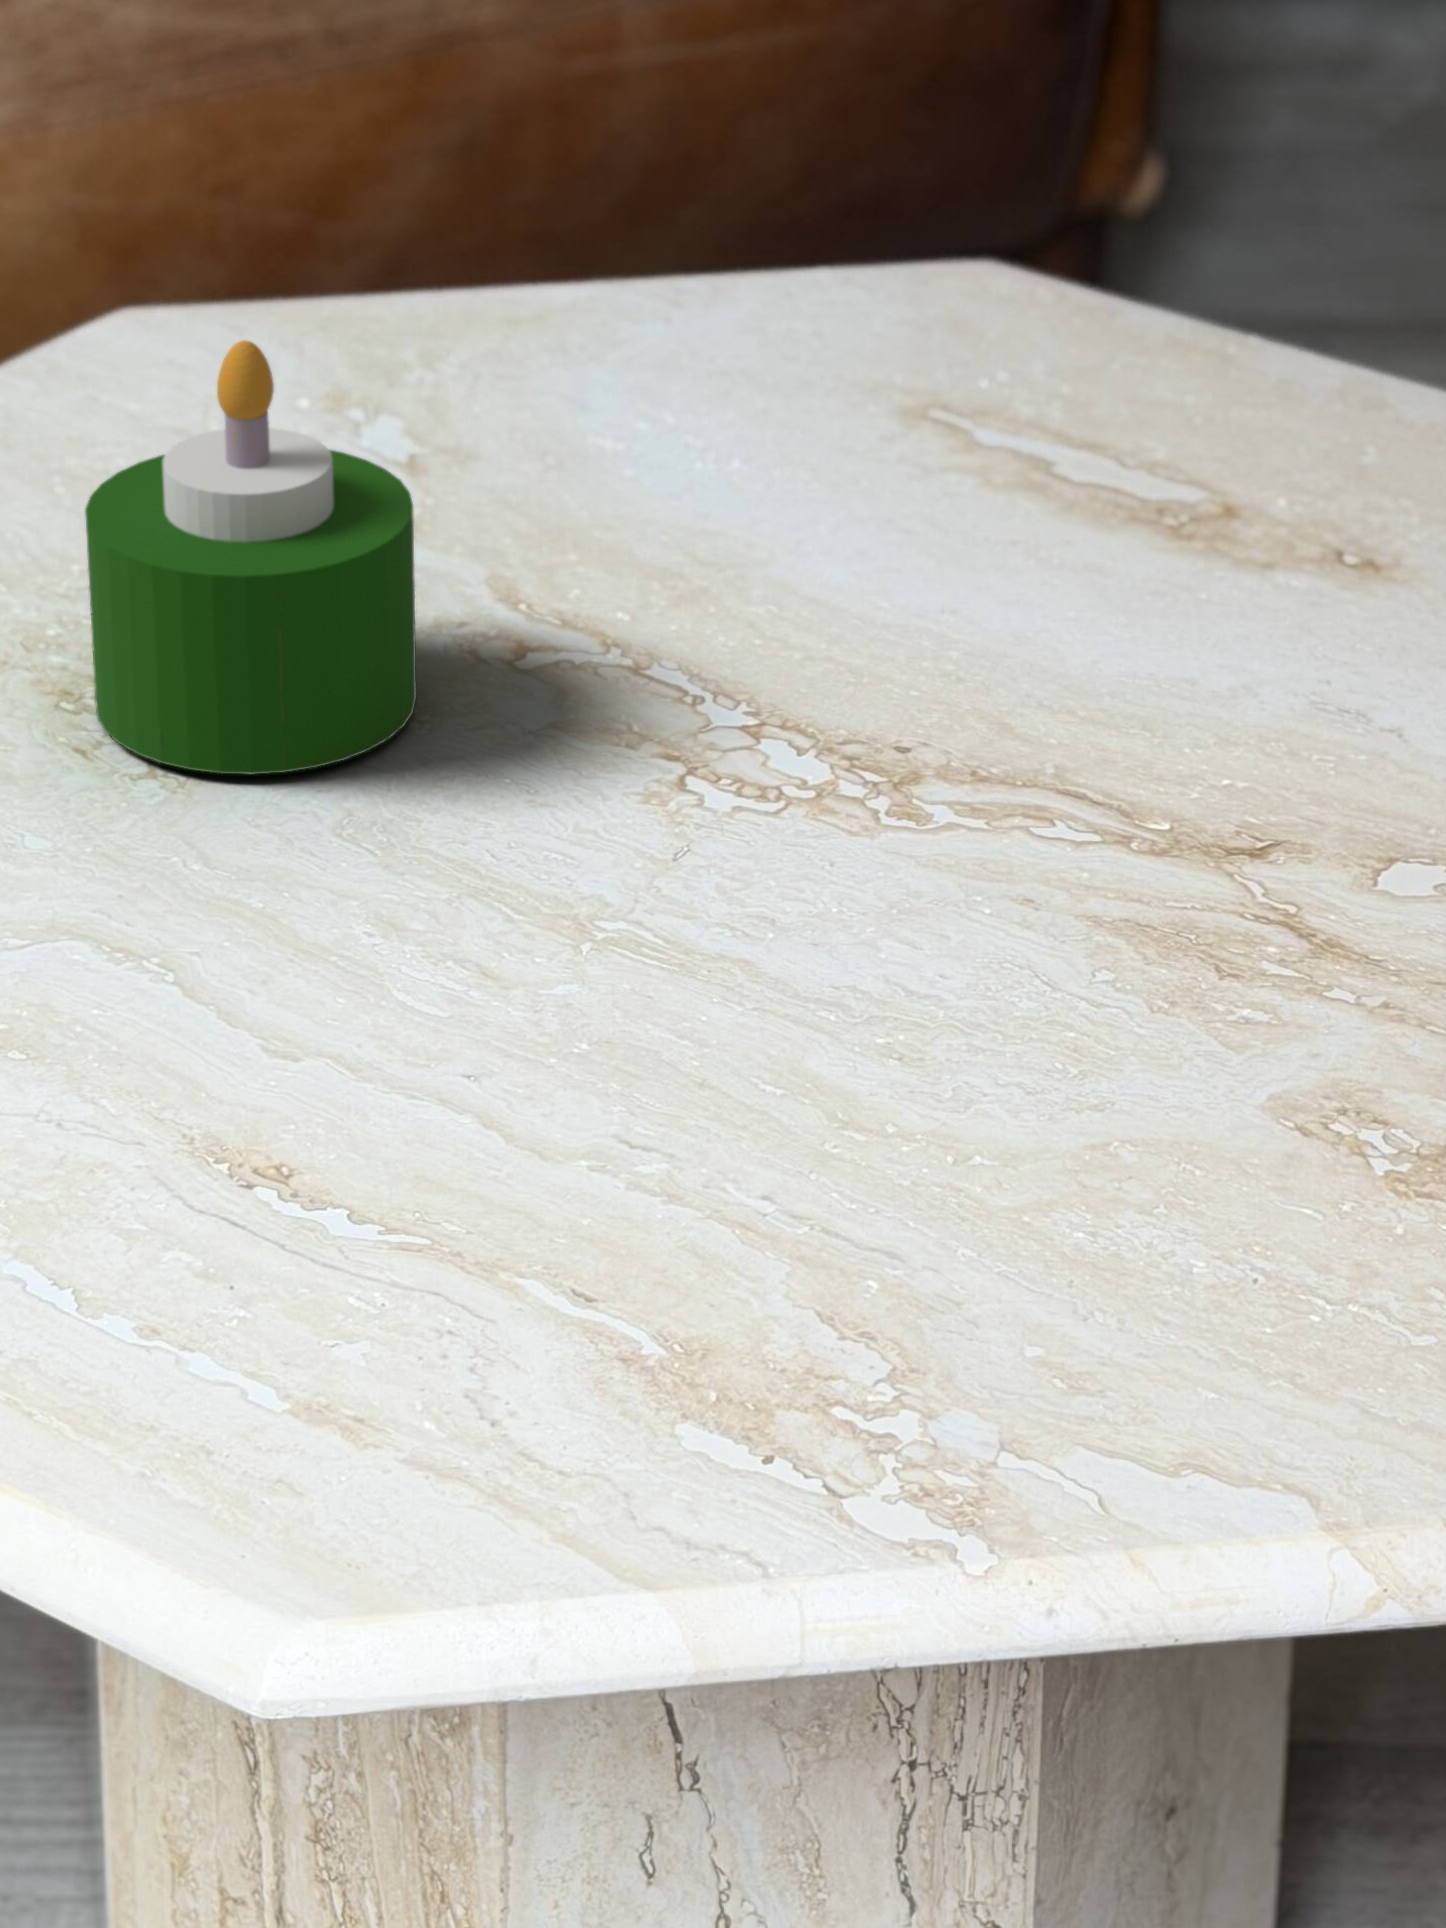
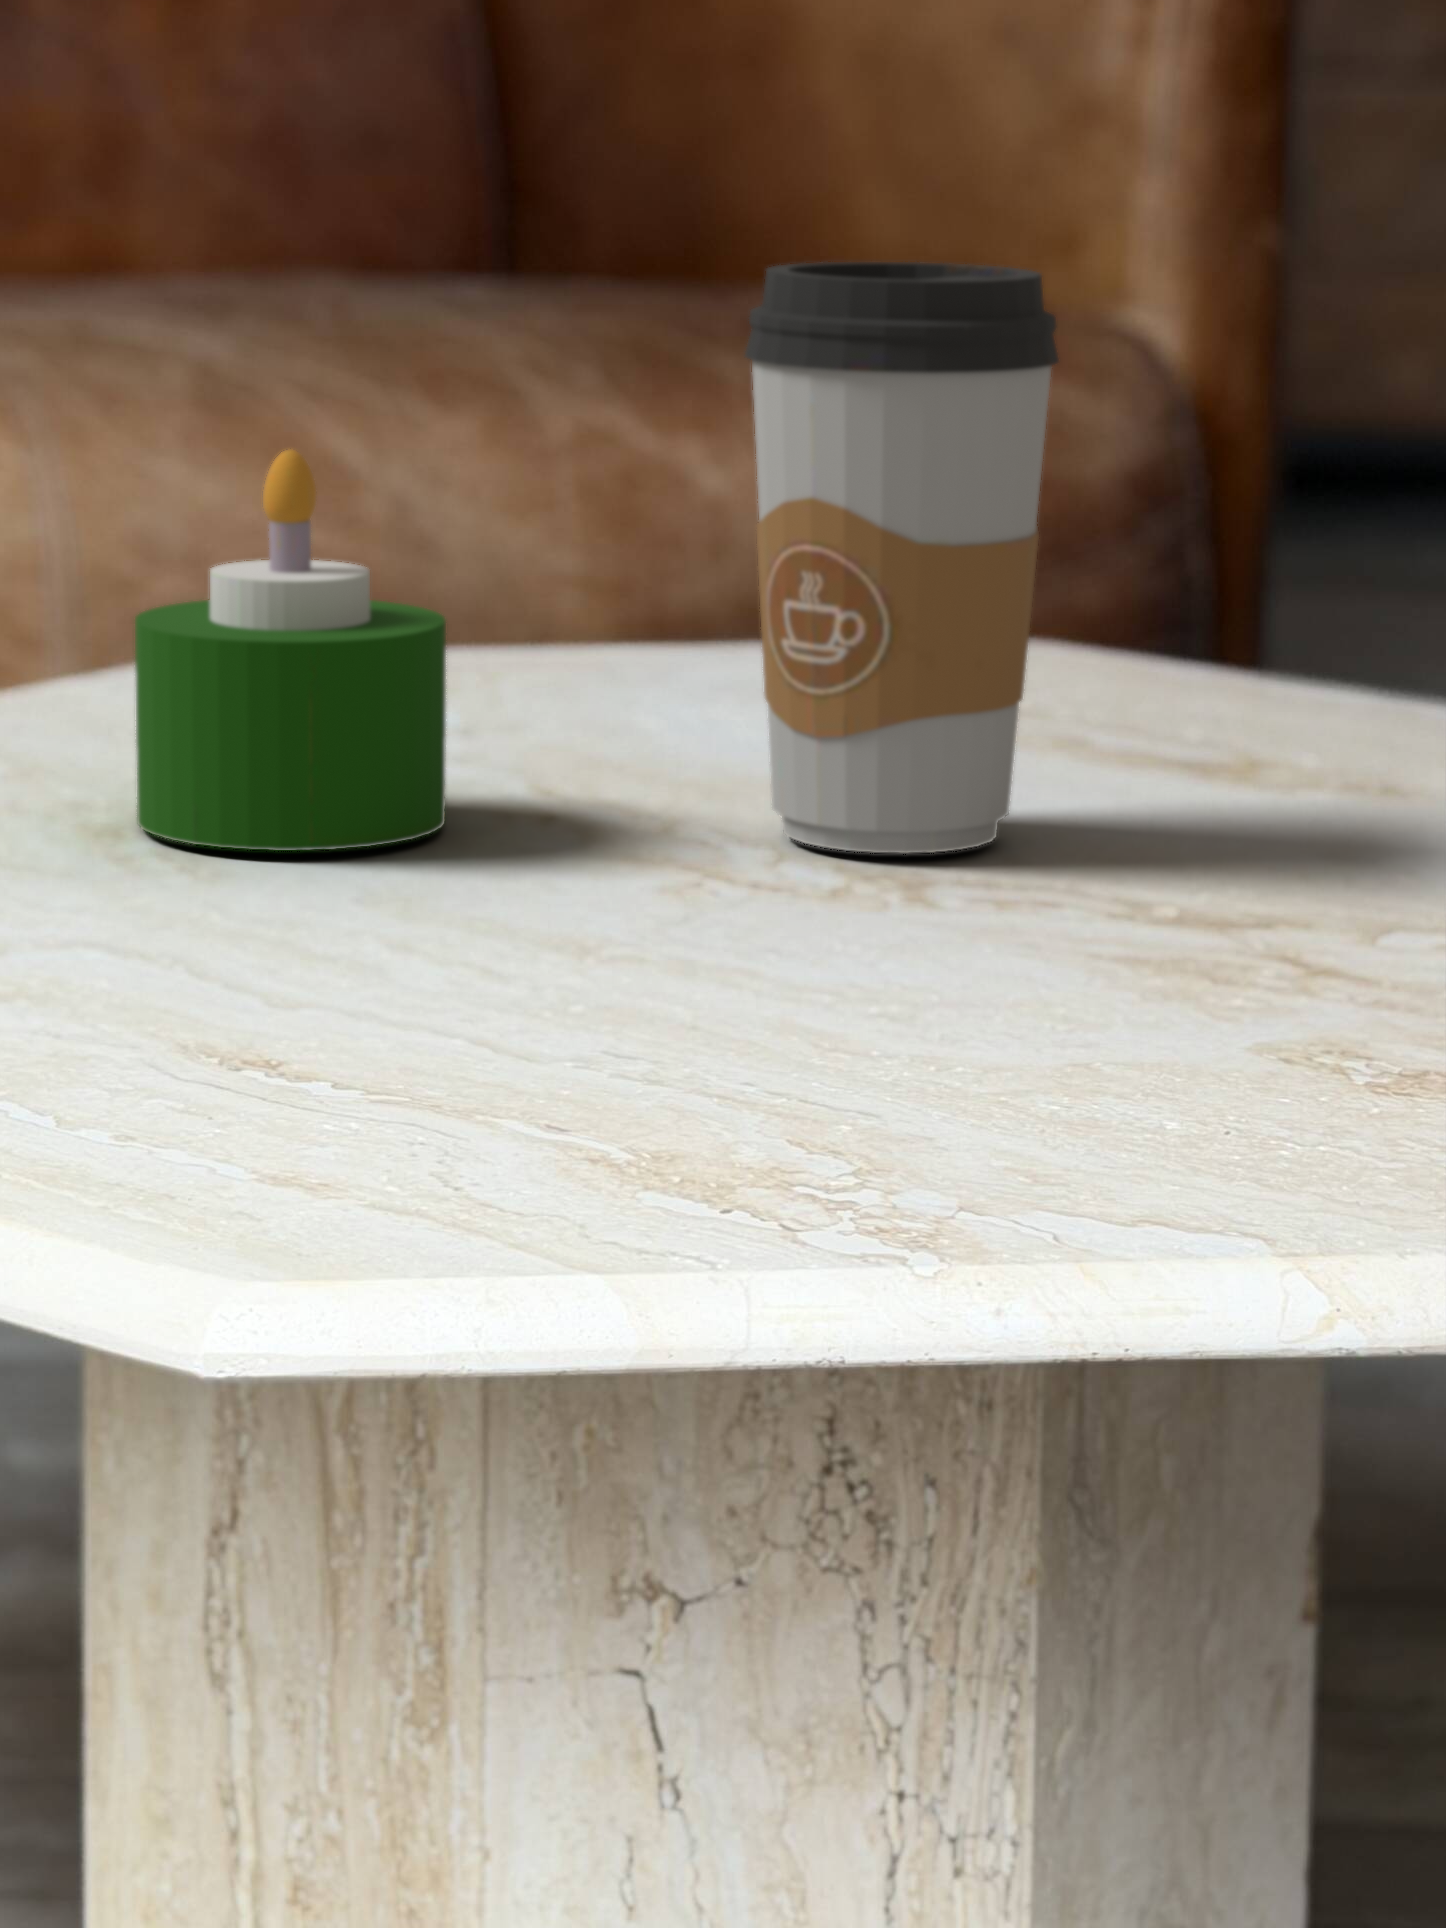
coffee cup: none [727,103,1061,747] -> present [745,262,1059,854]

